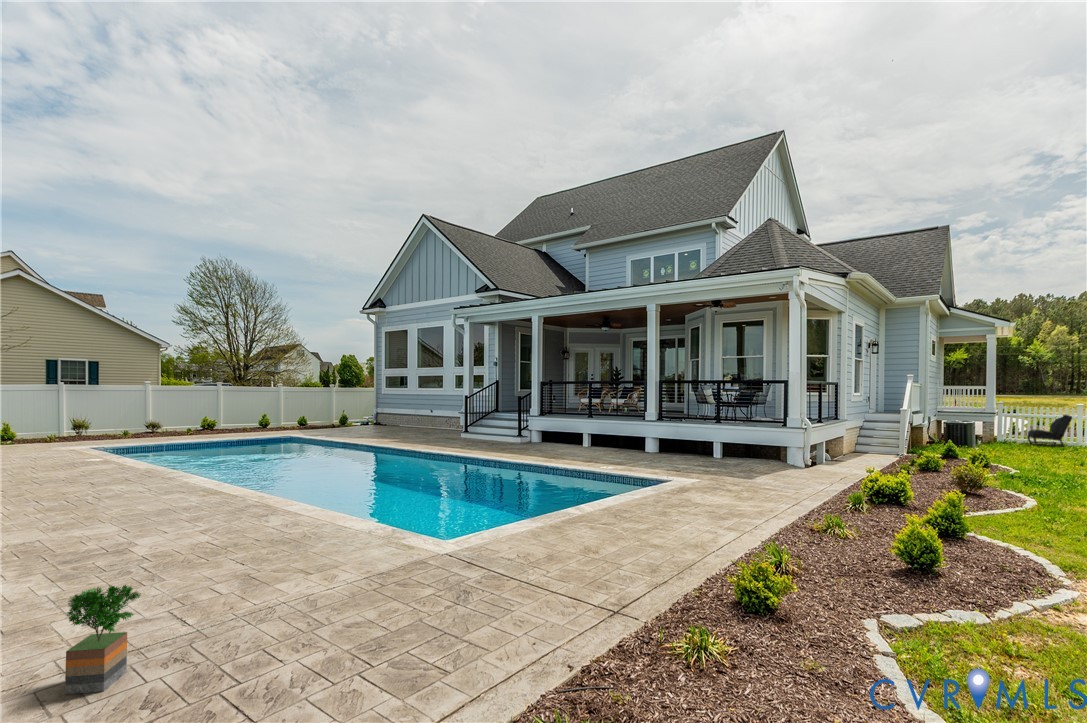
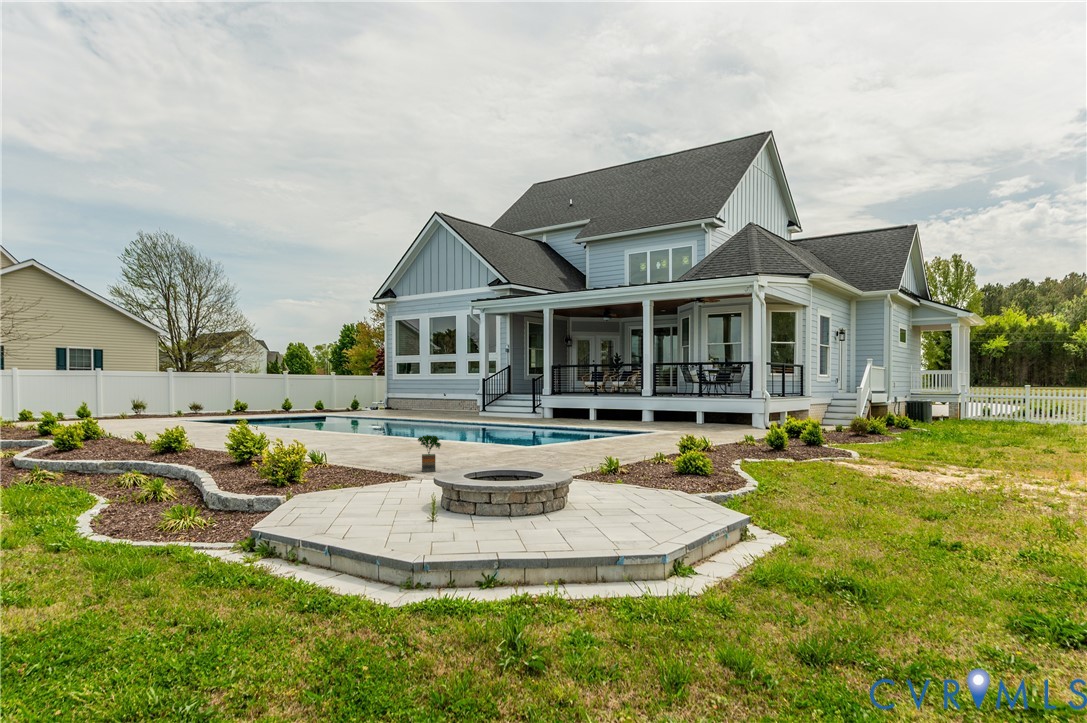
lounge chair: present [1027,415,1072,447] -> none [968,391,1000,418]

